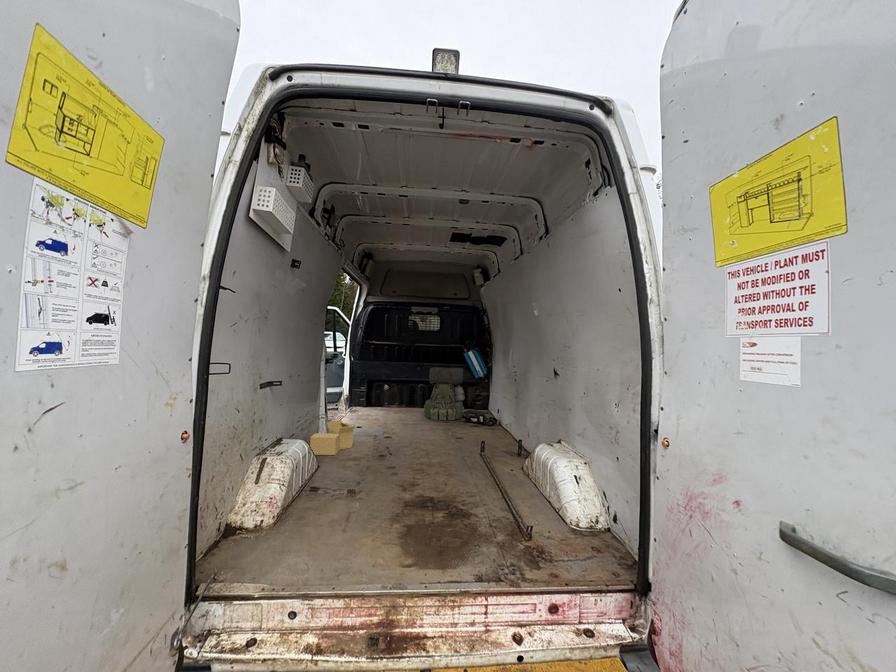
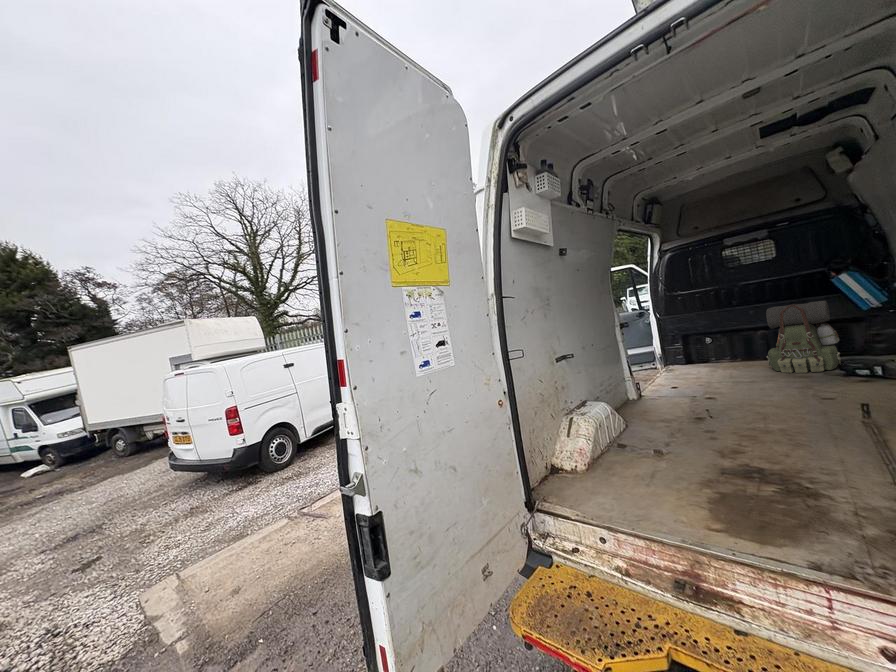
cardboard box: present [310,420,355,455] -> none [619,382,666,416]

